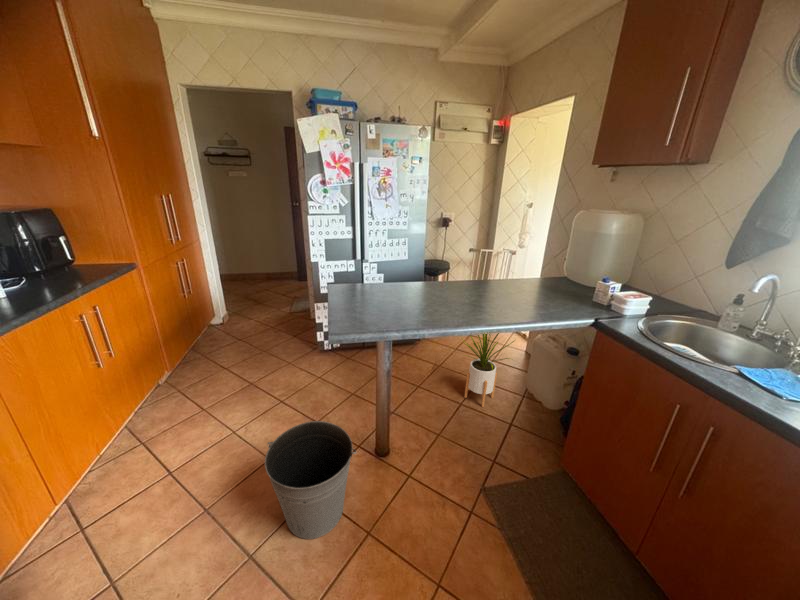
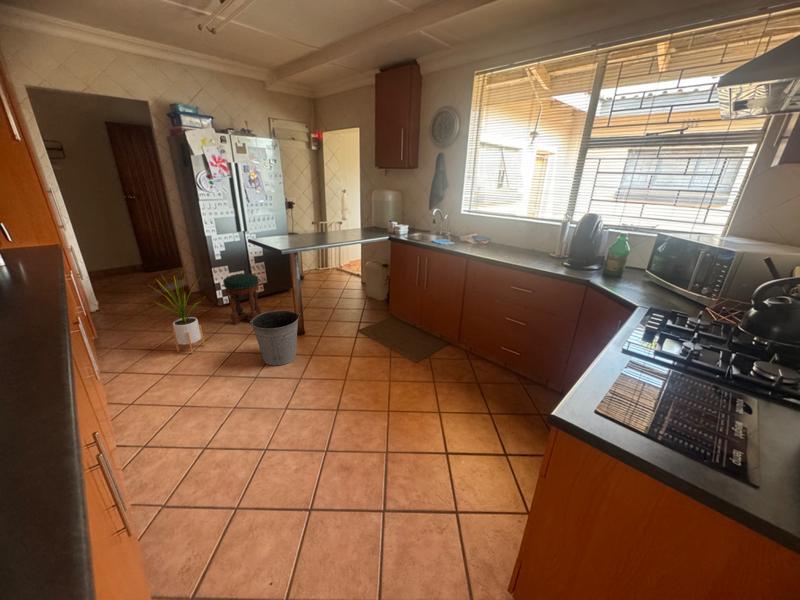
stool: none [306,321,354,398] -> present [223,273,261,325]
house plant: present [463,333,514,407] -> present [157,276,205,354]

